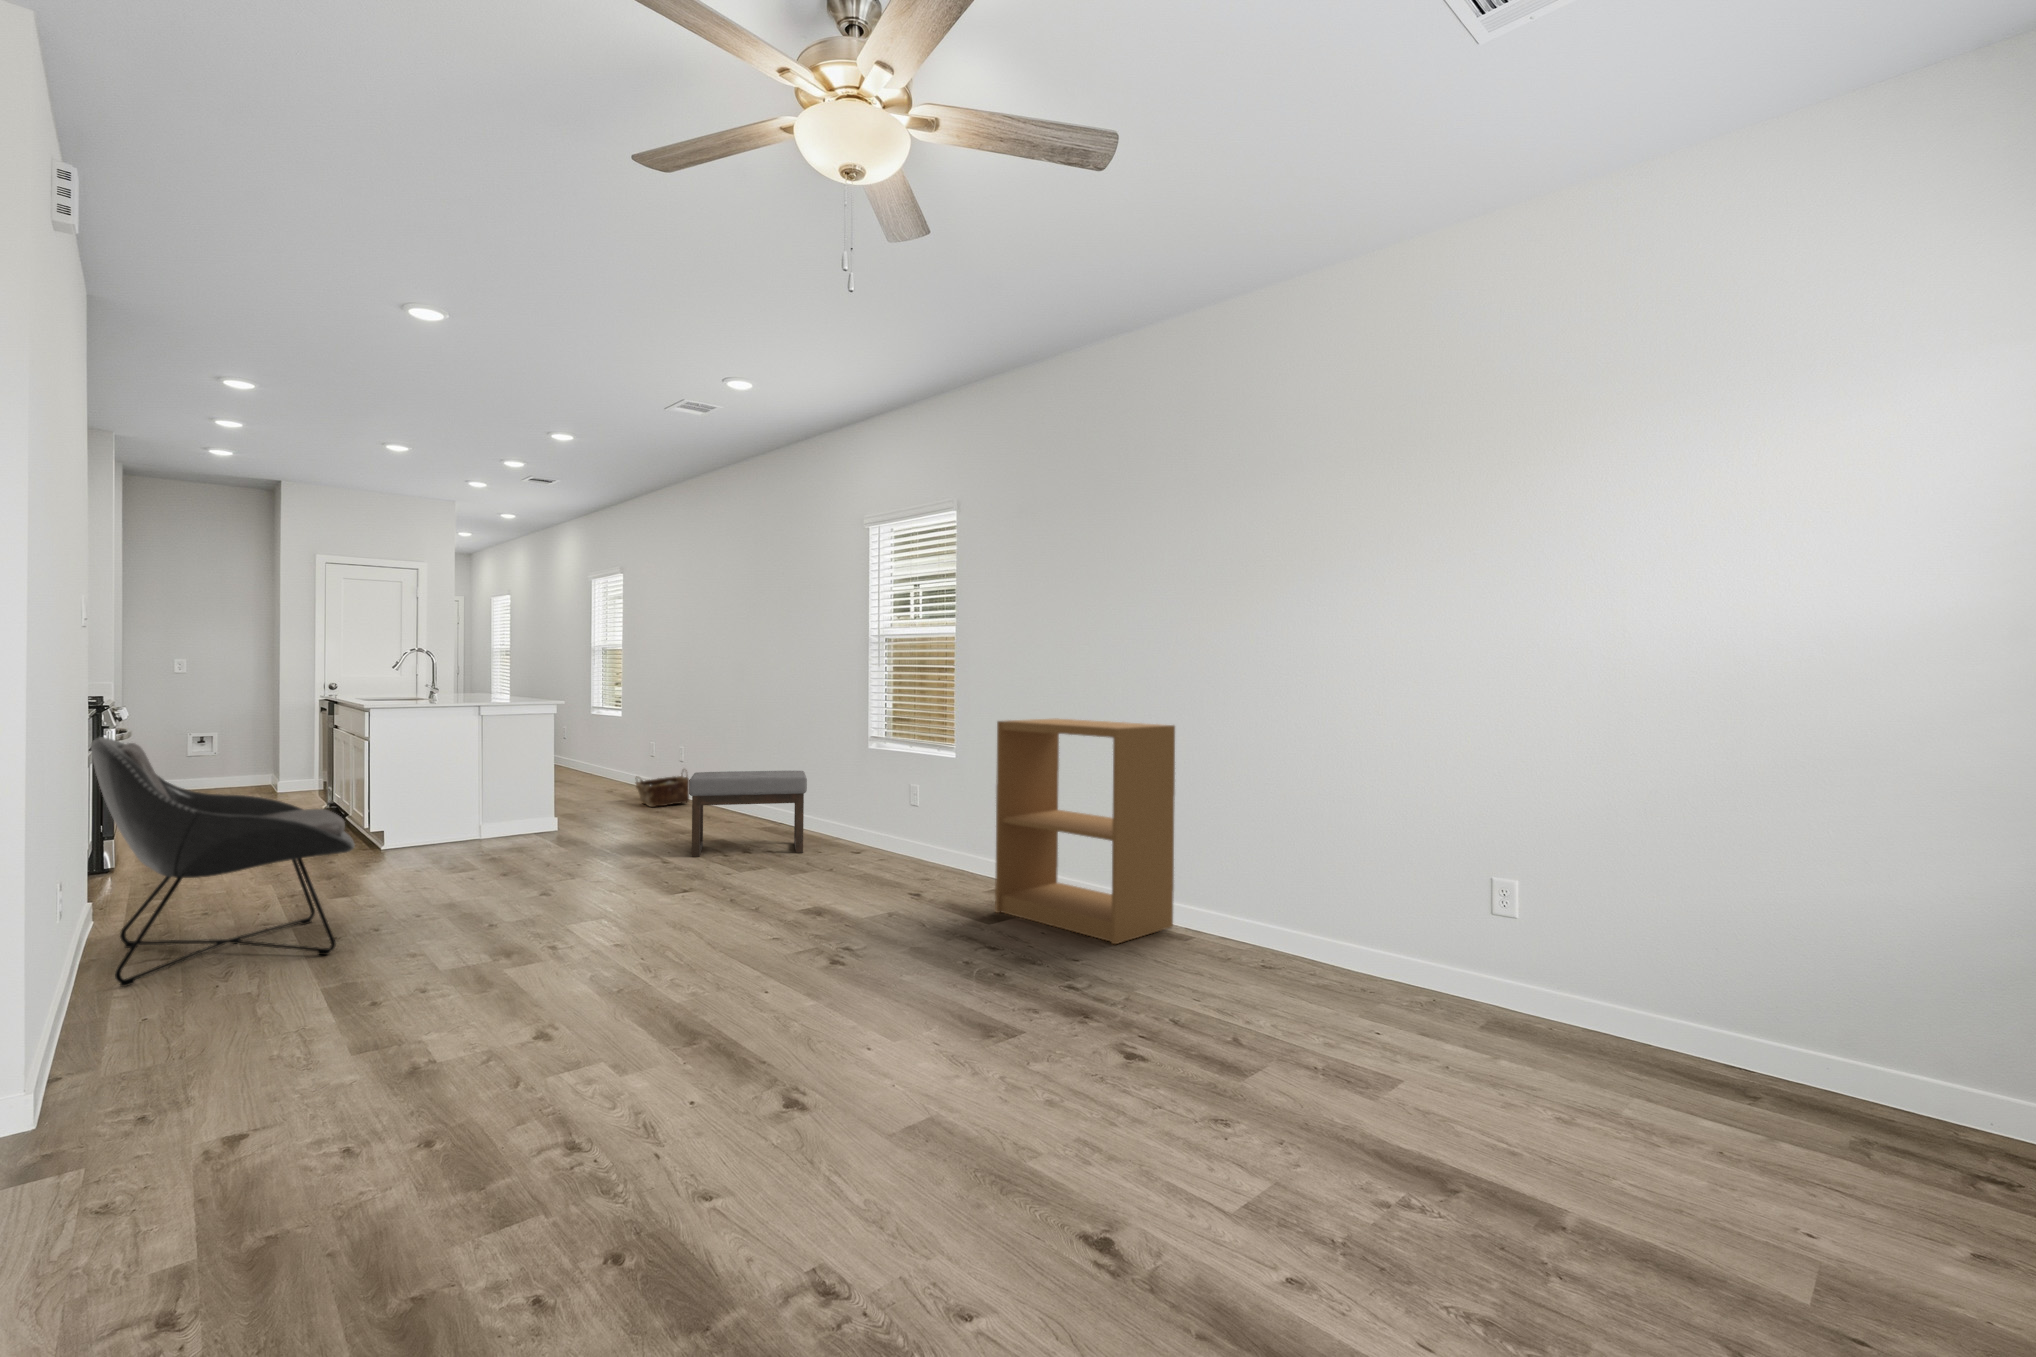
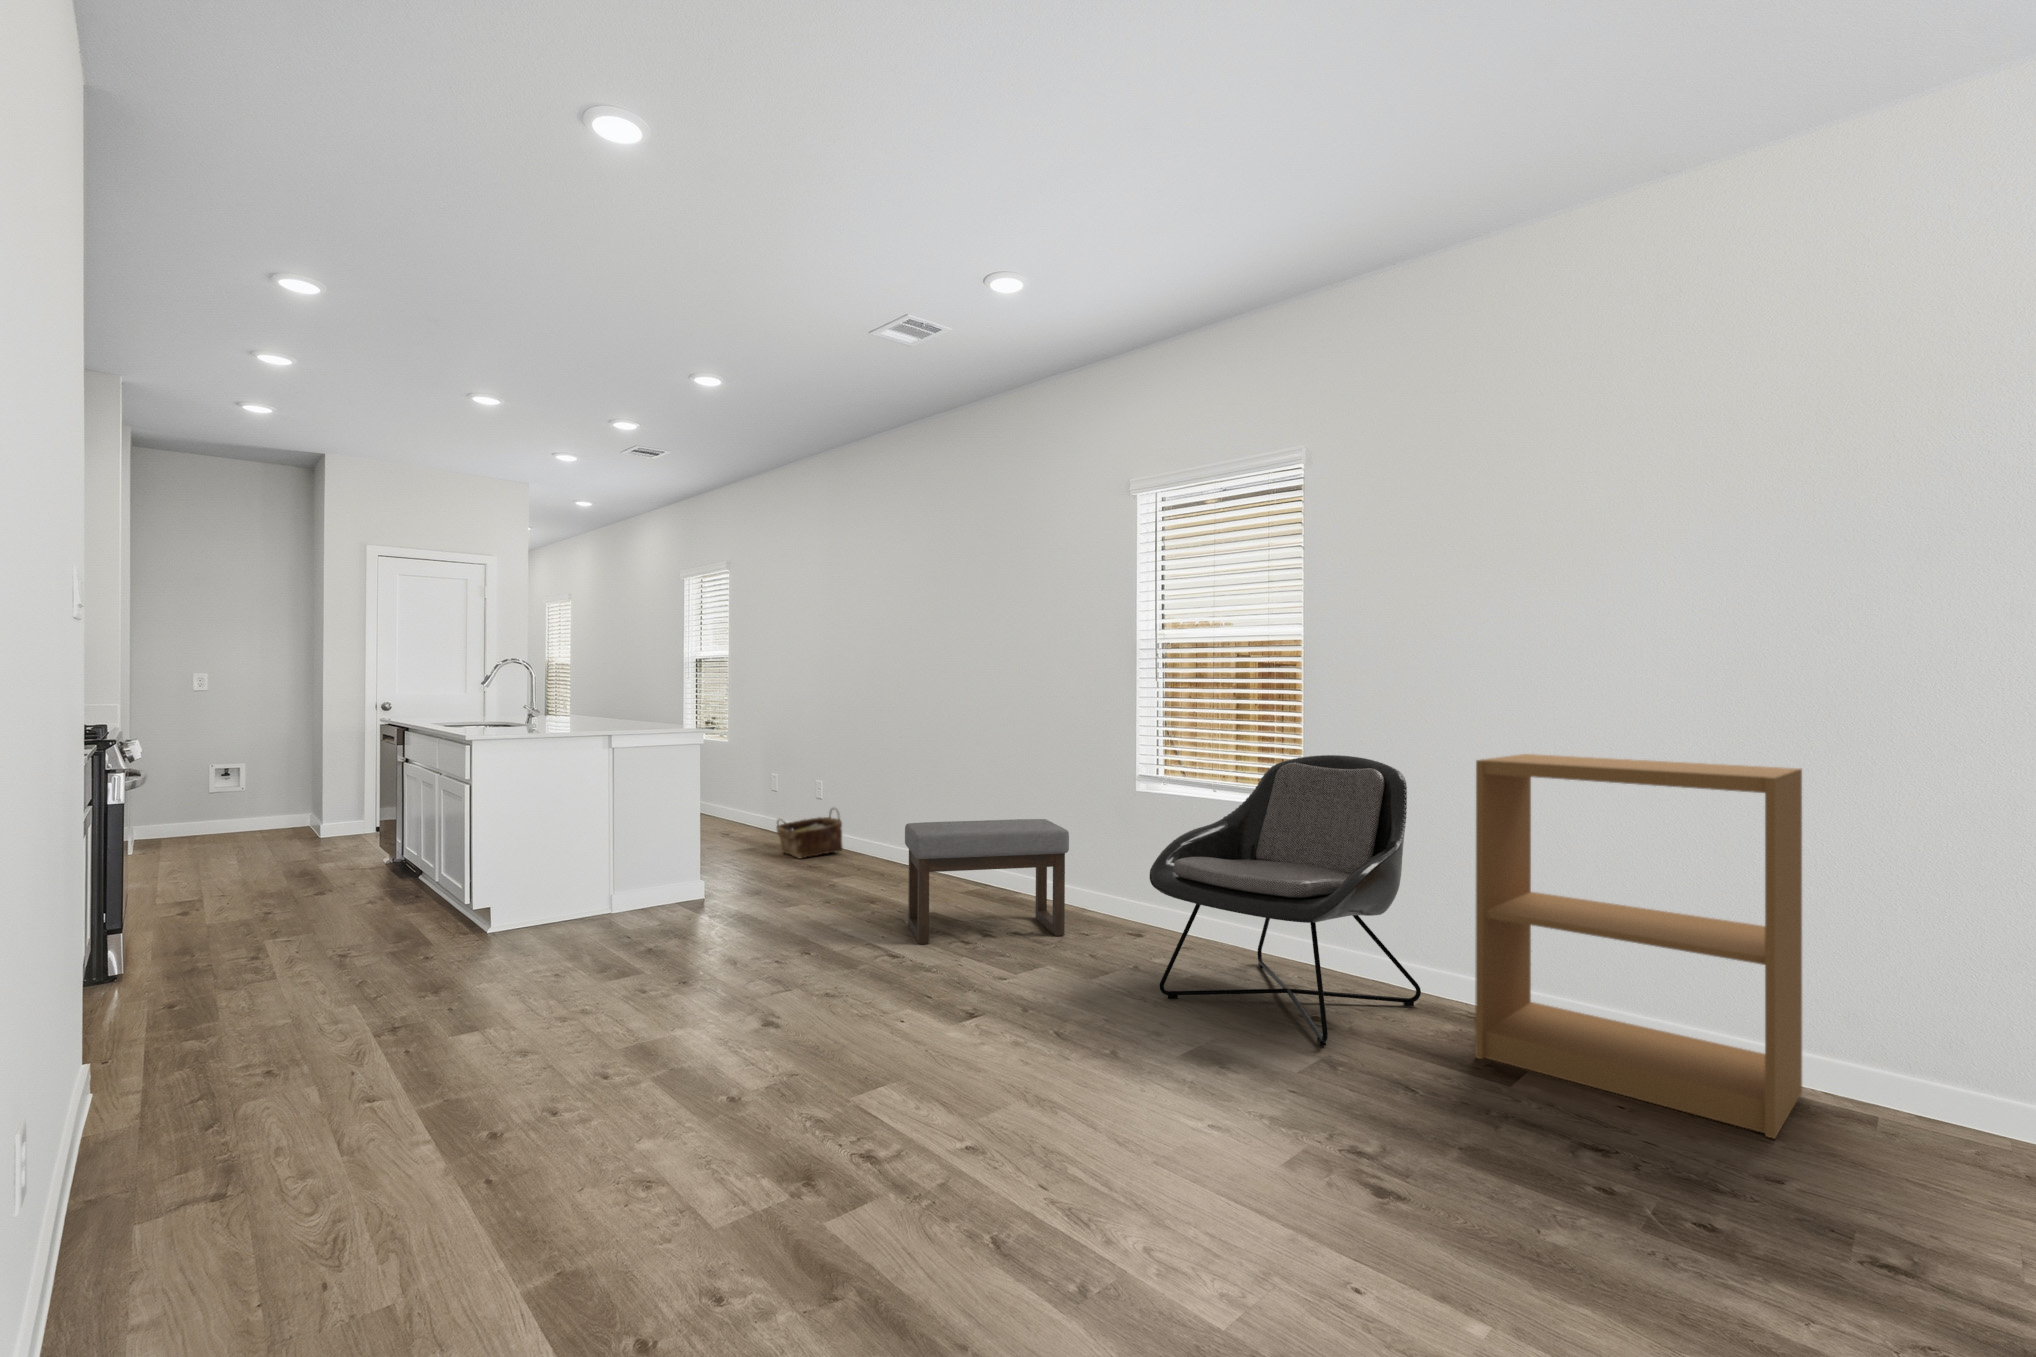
lounge chair: present [90,737,355,987] -> present [1150,755,1421,1046]

